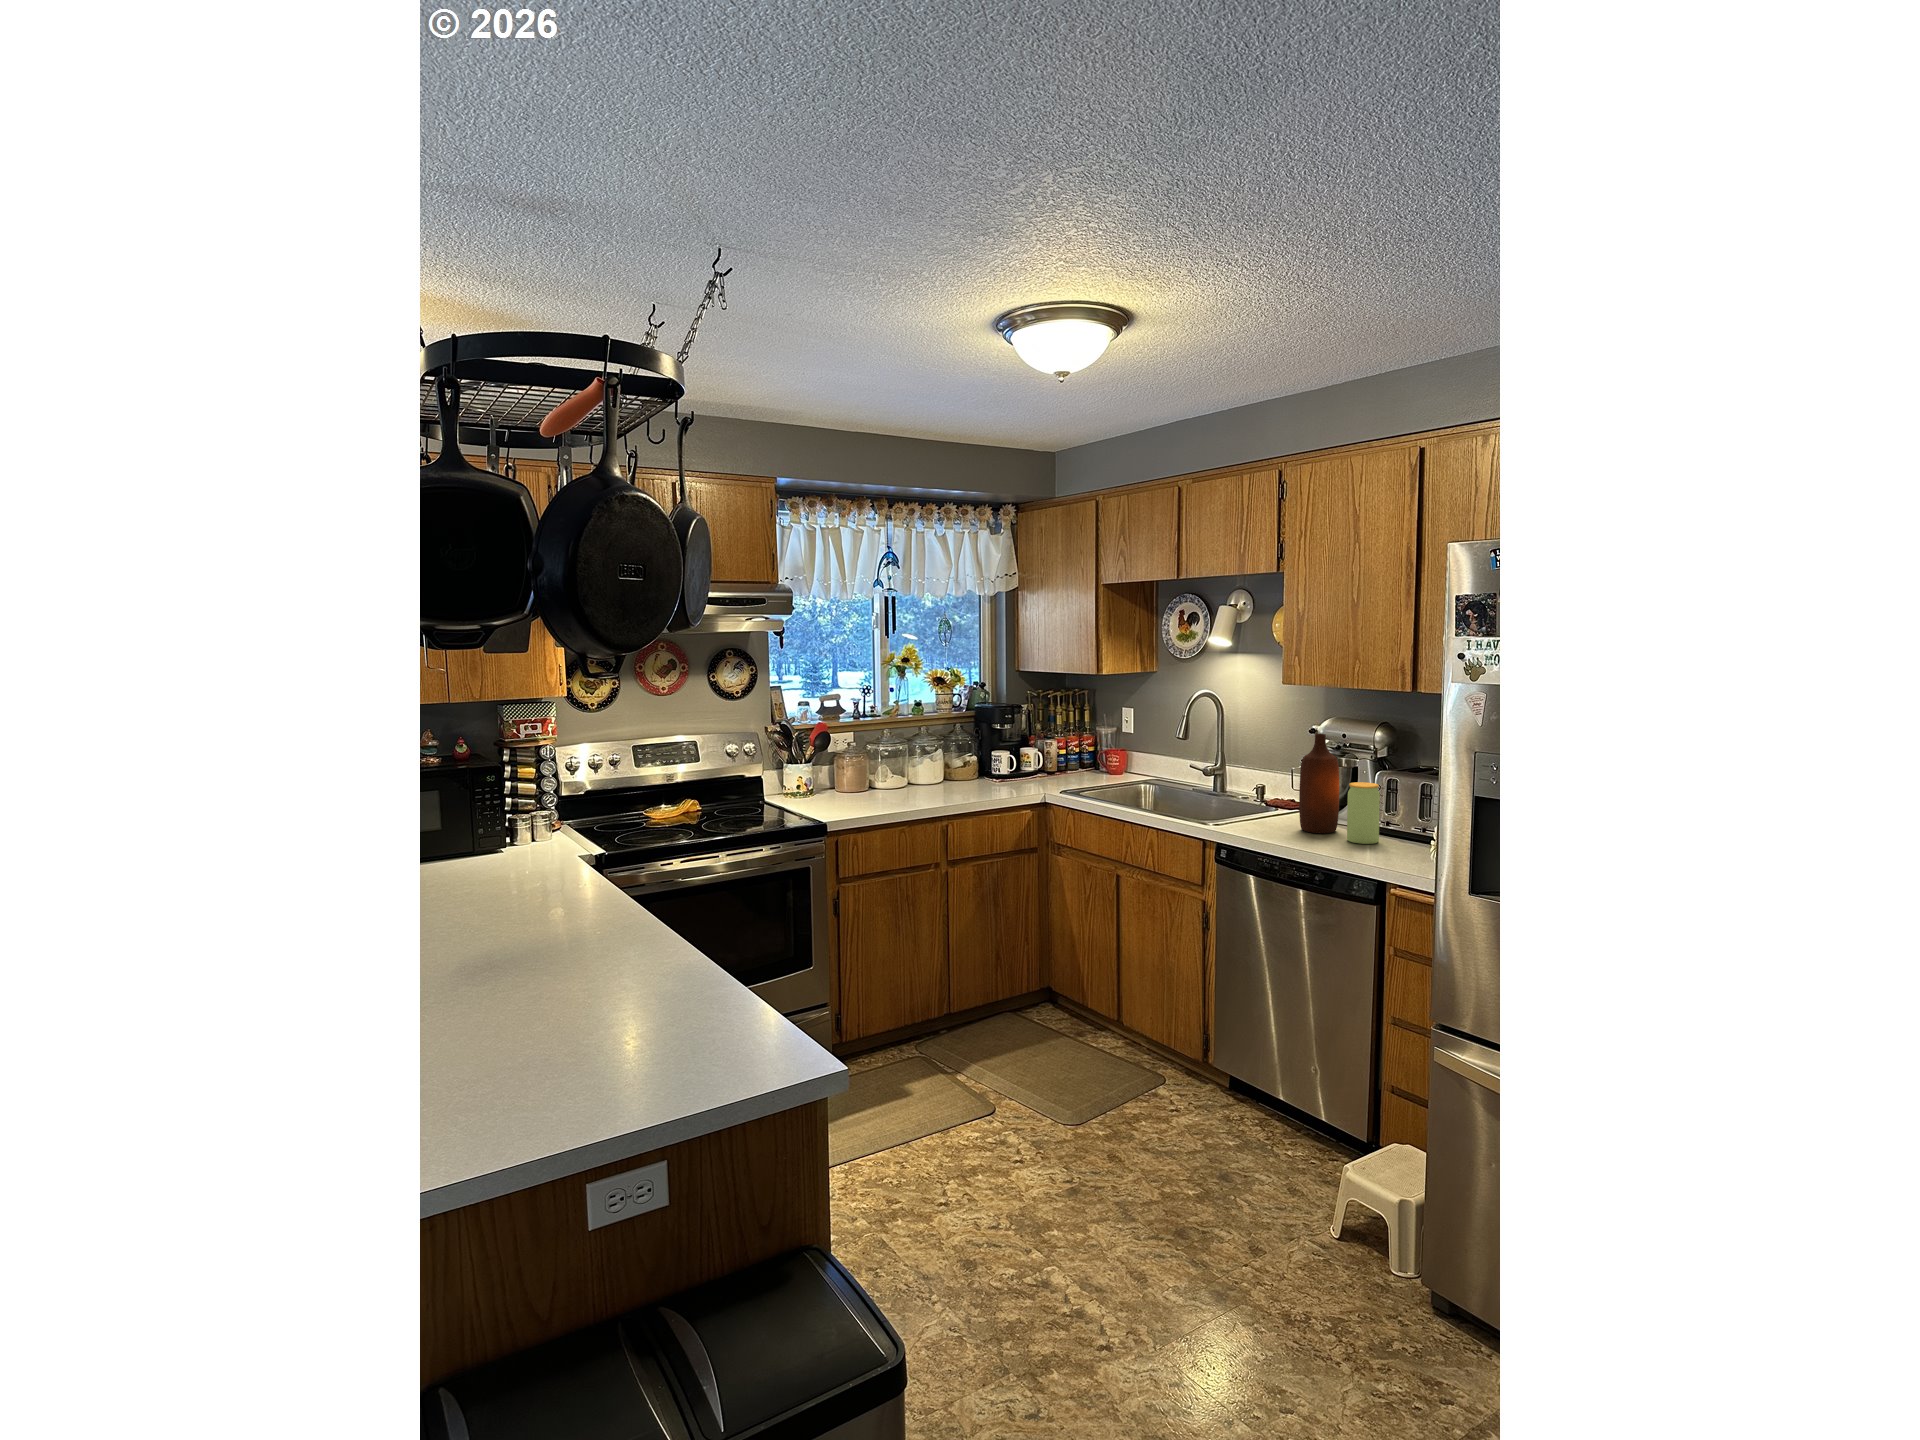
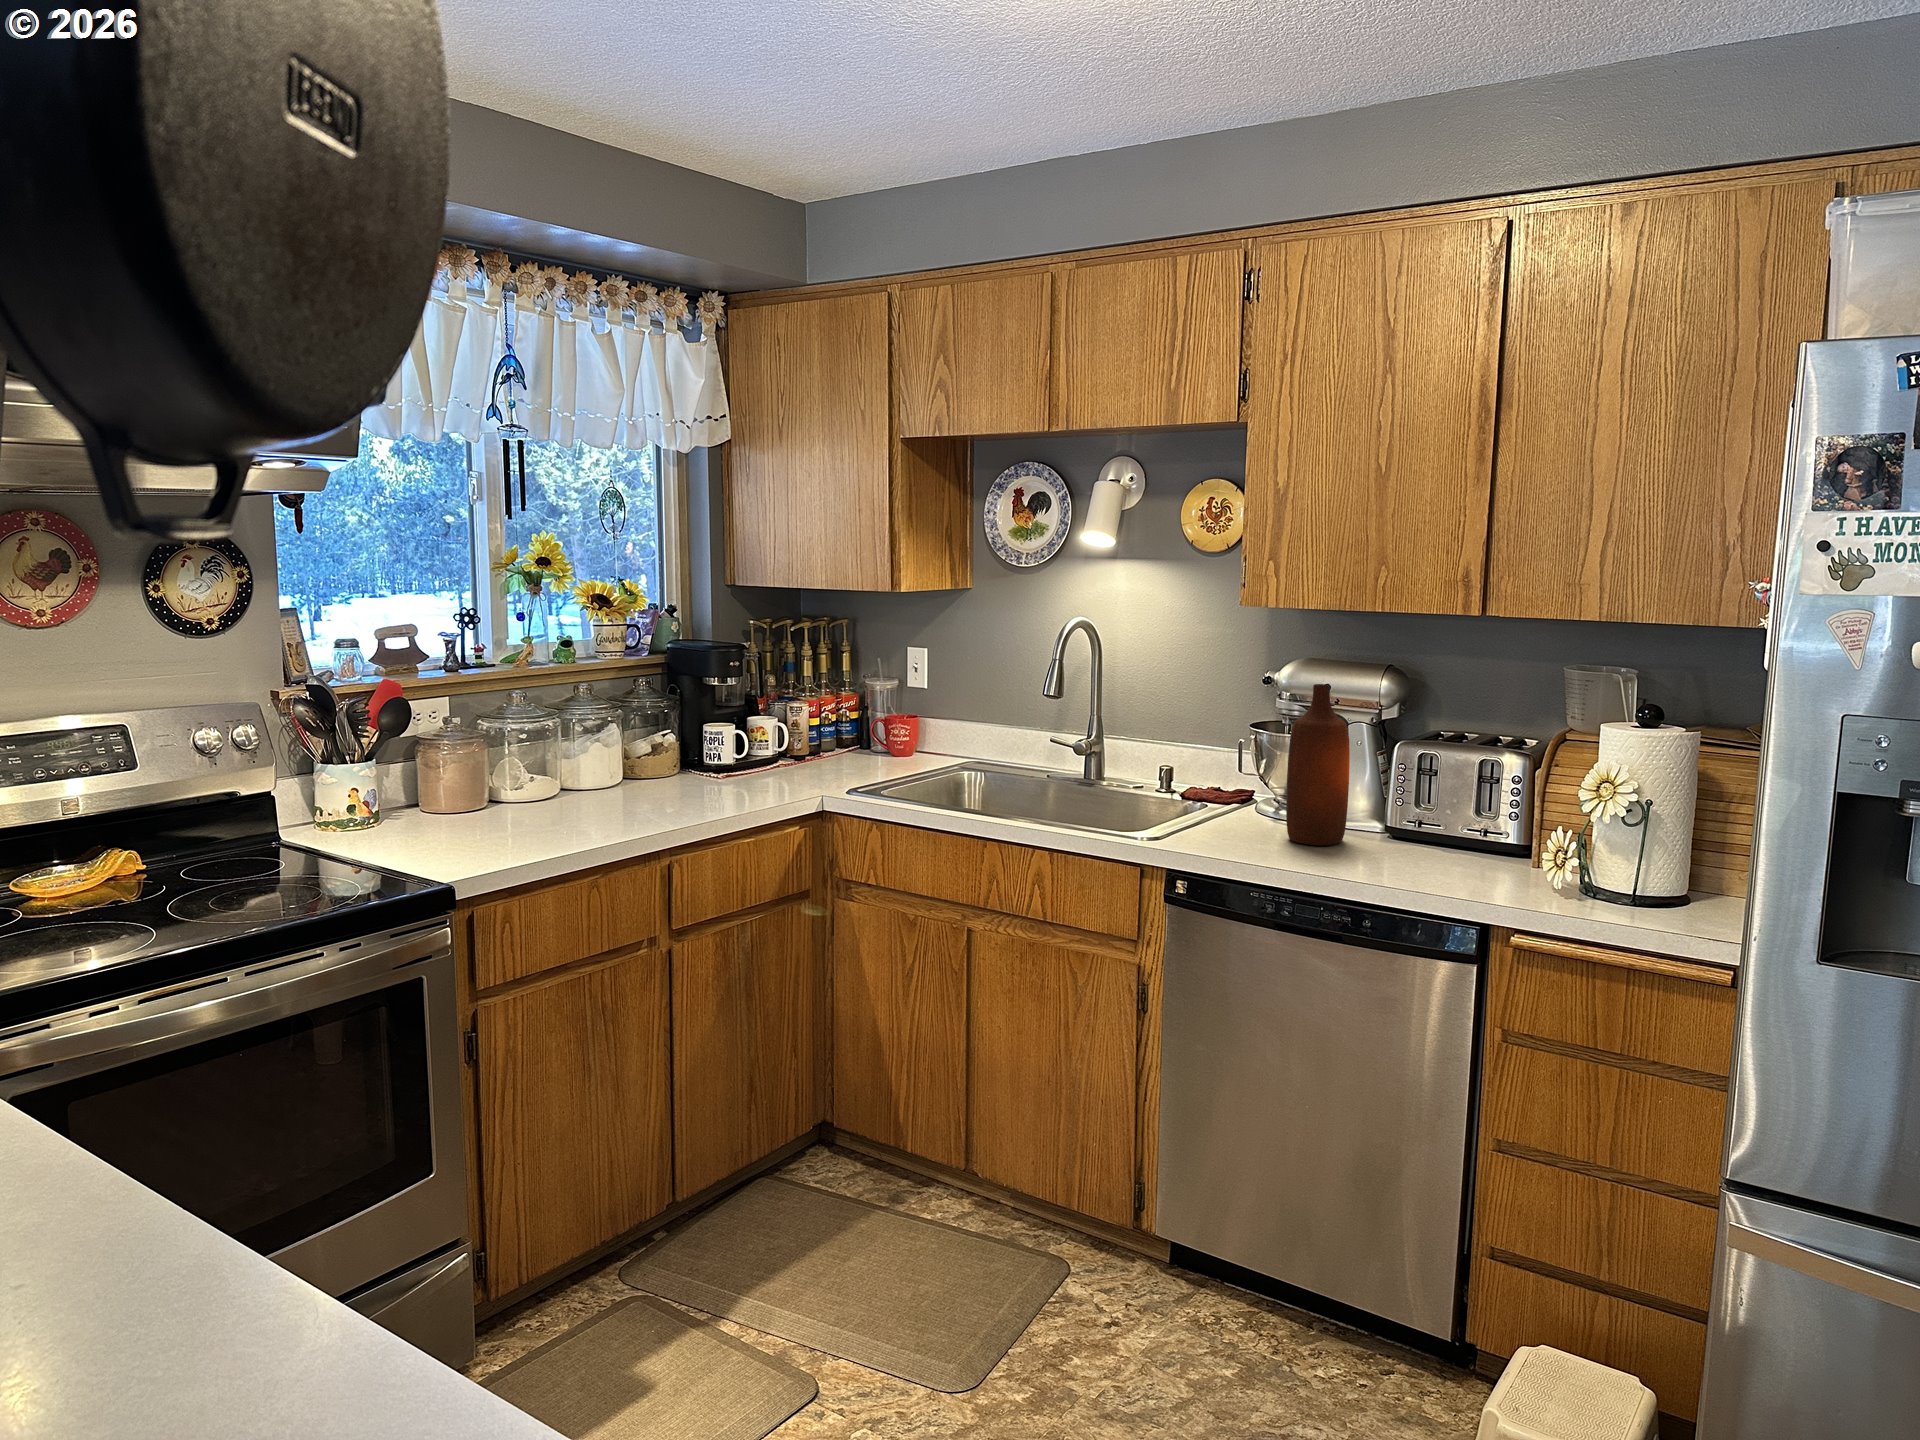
jar: present [1347,782,1380,844] -> none [1375,761,1429,860]

